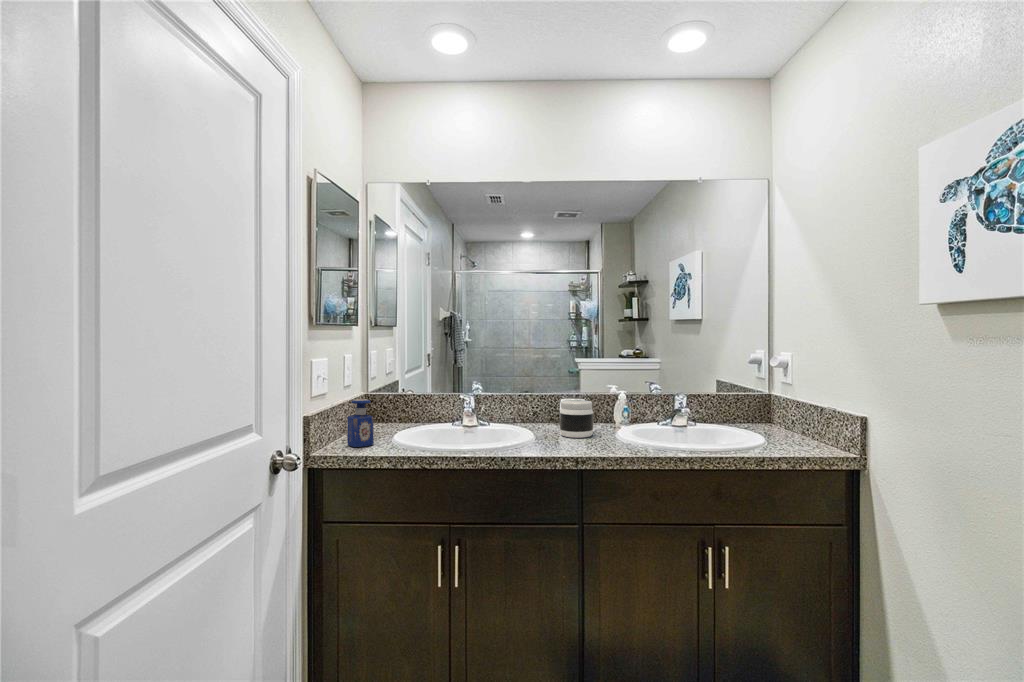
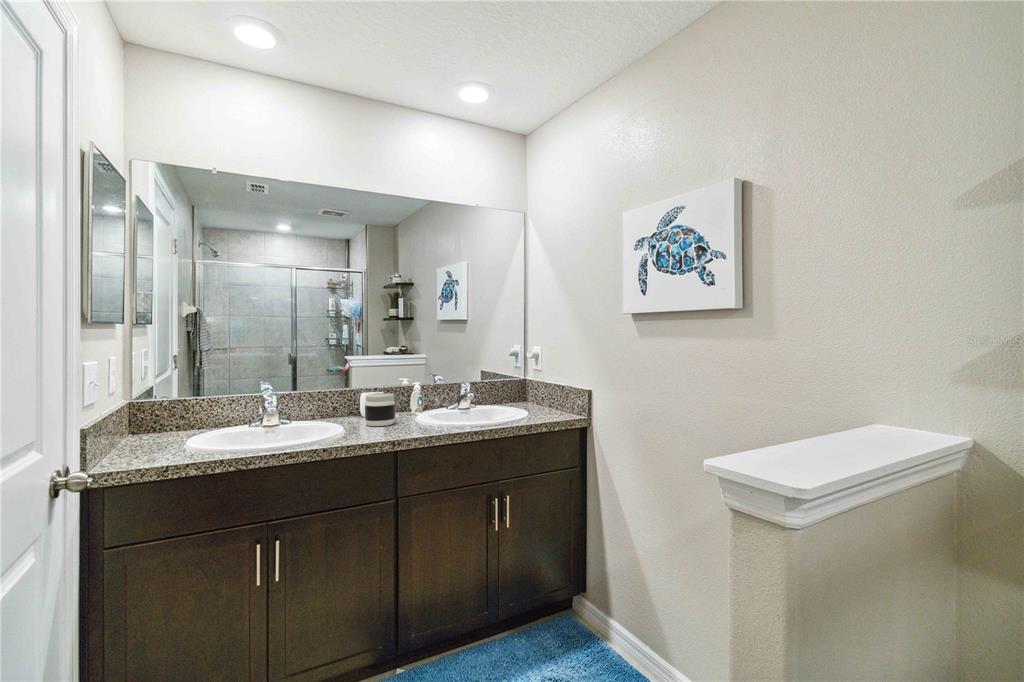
perfume bottle: present [347,399,374,447] -> none [134,406,169,459]

